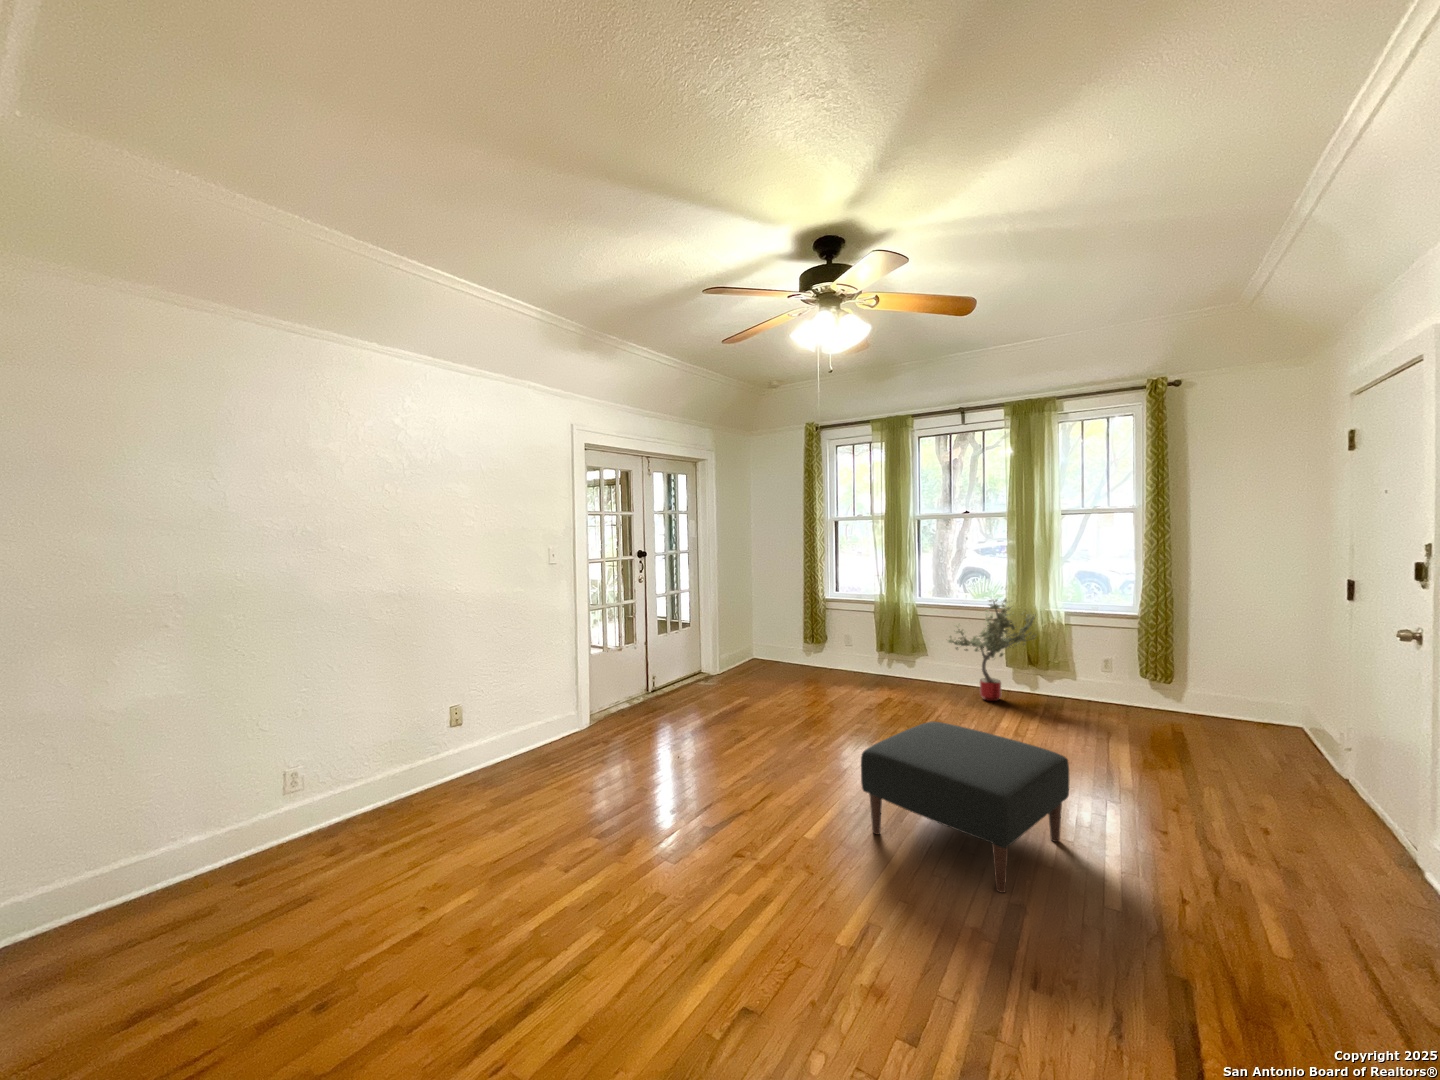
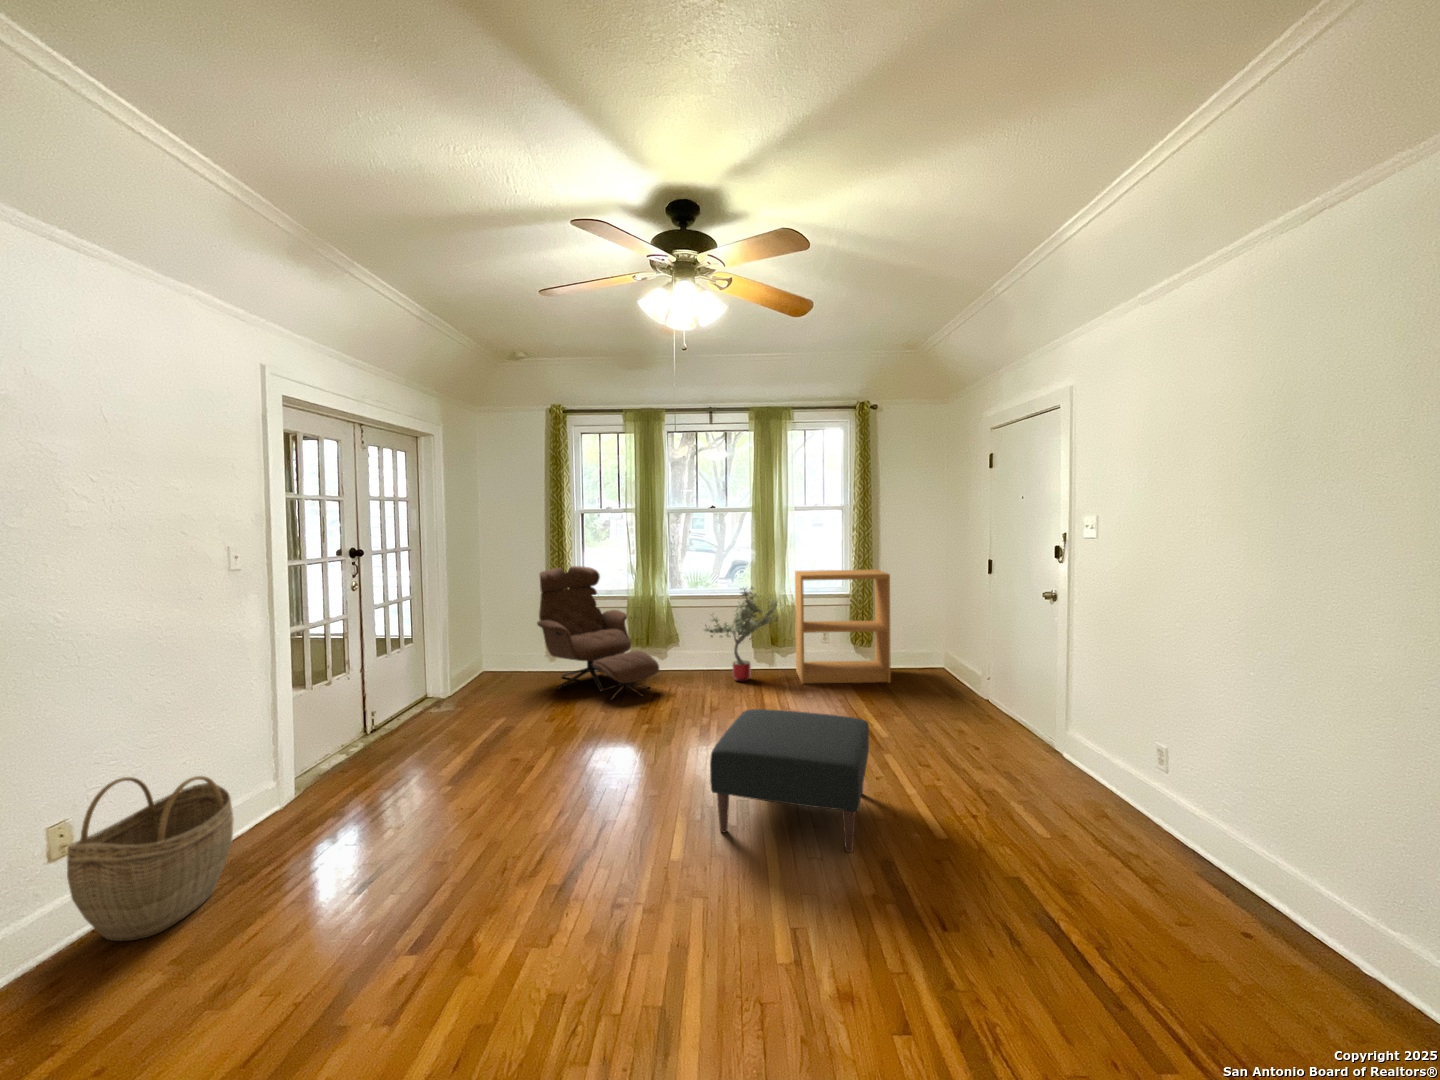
lounge chair: none [789,571,895,700] -> present [537,566,659,700]
bookshelf: none [1061,584,1194,732] -> present [795,569,891,684]
woven basket: none [451,687,534,788] -> present [67,776,233,941]

